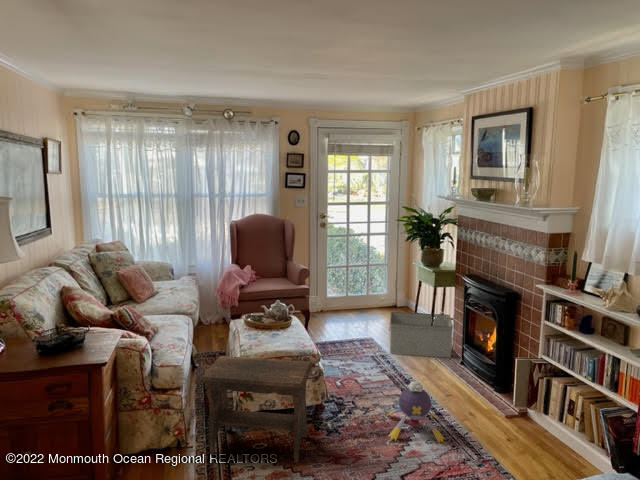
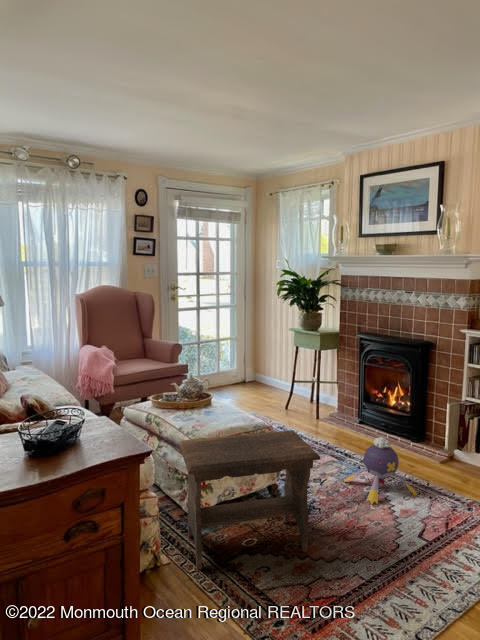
storage bin: present [390,312,453,358] -> none [274,378,345,425]

